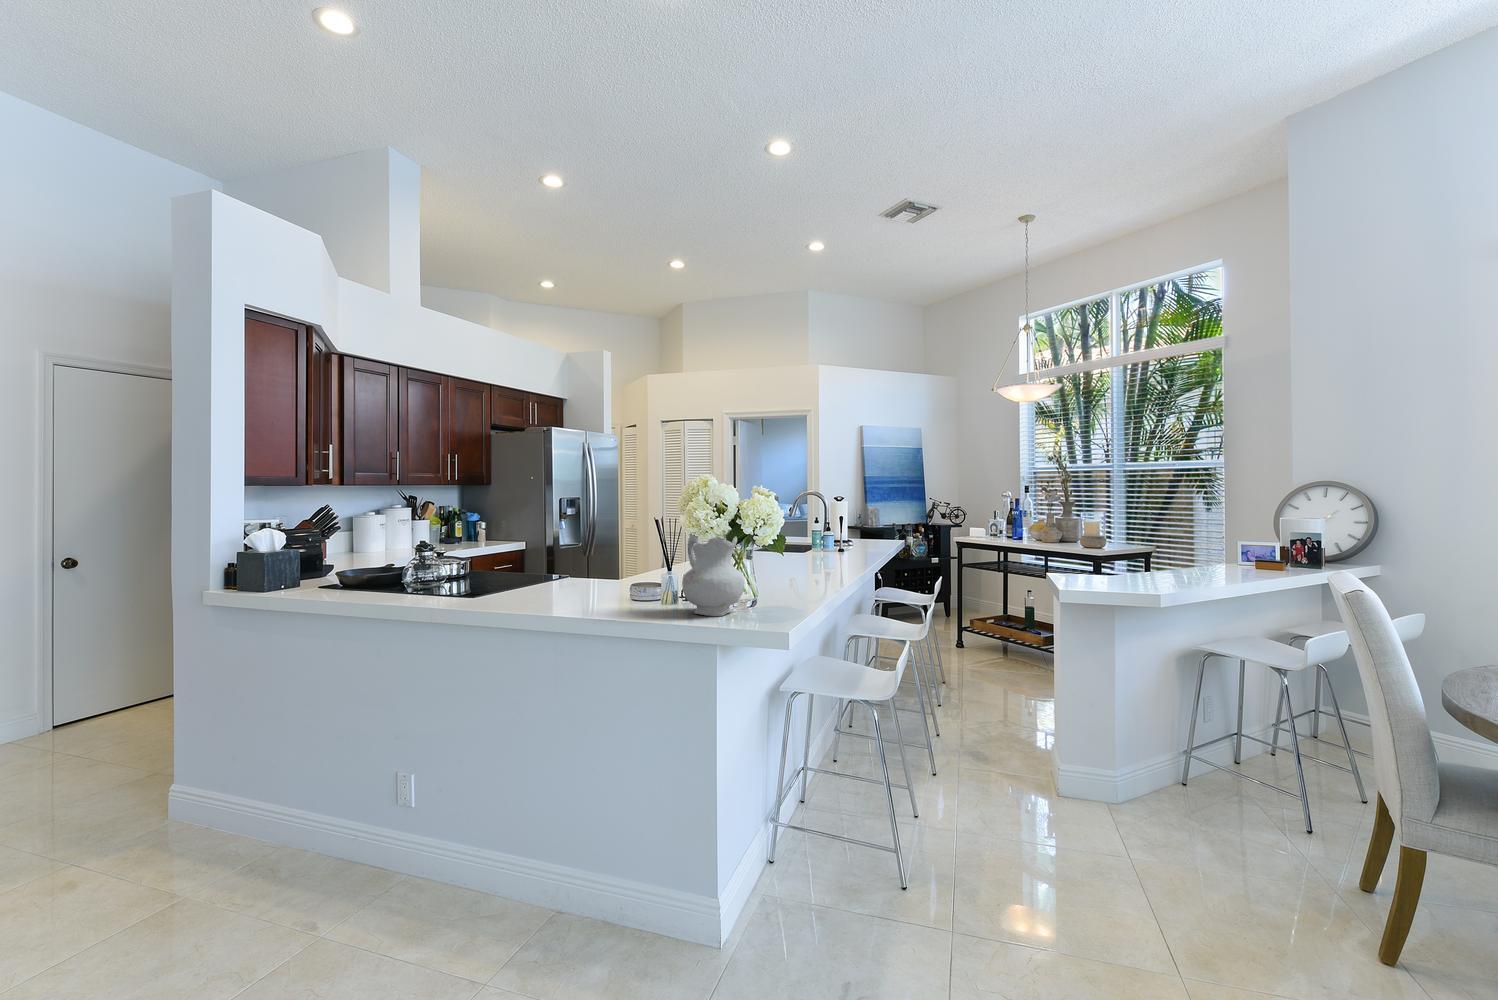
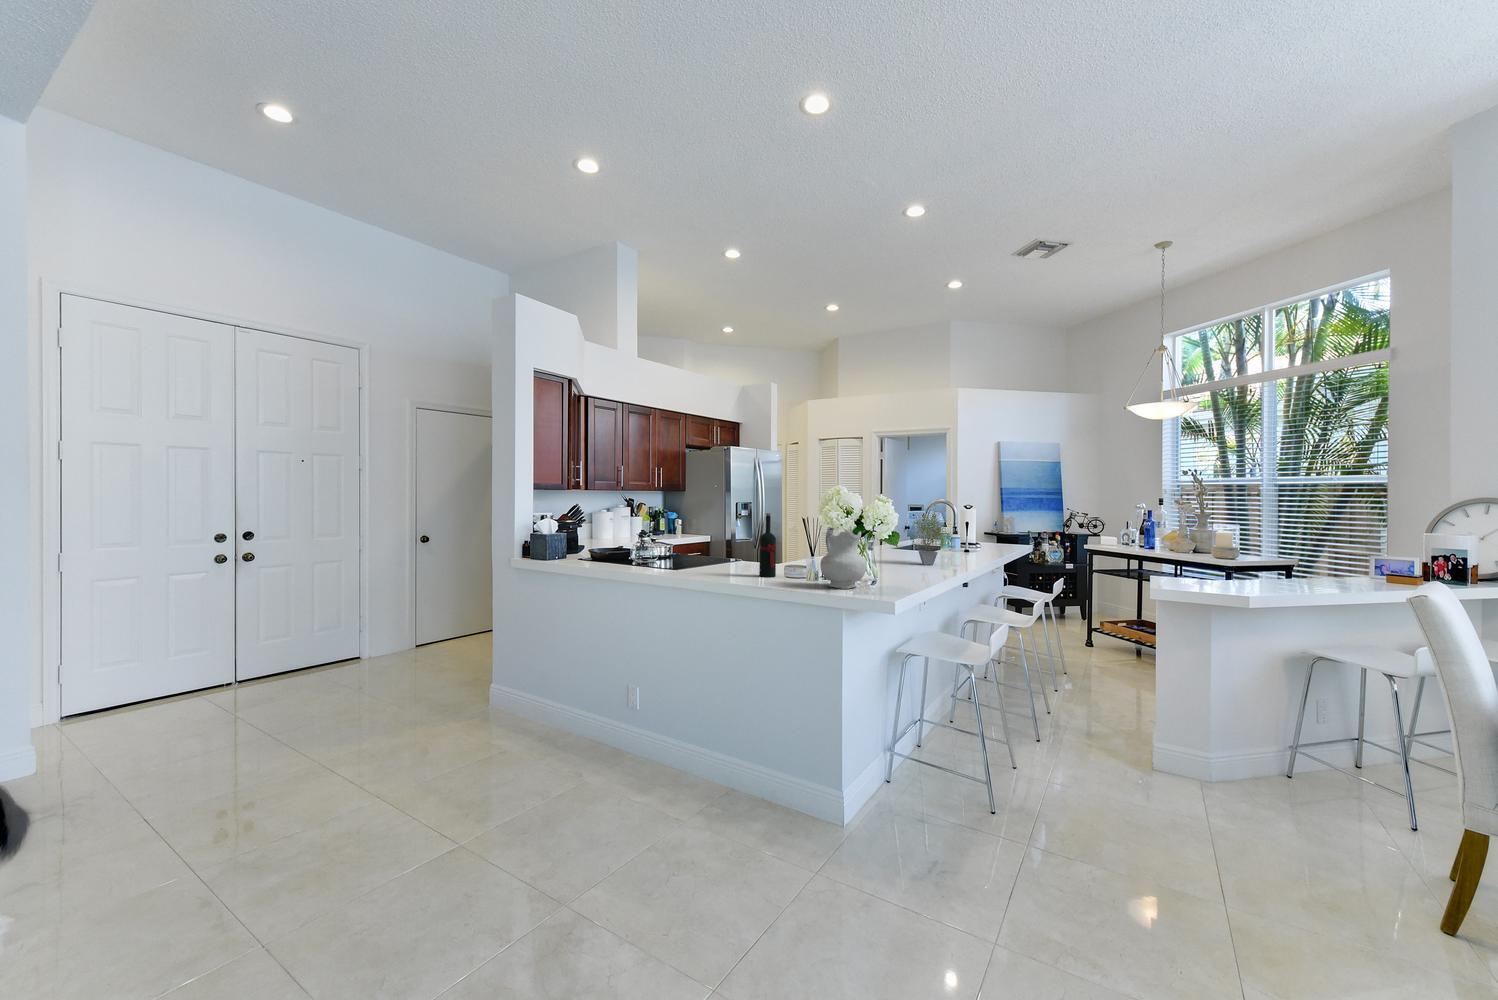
potted plant: none [777,497,839,572] -> present [911,511,951,565]
wine bottle: none [595,514,618,602] -> present [759,513,776,577]

